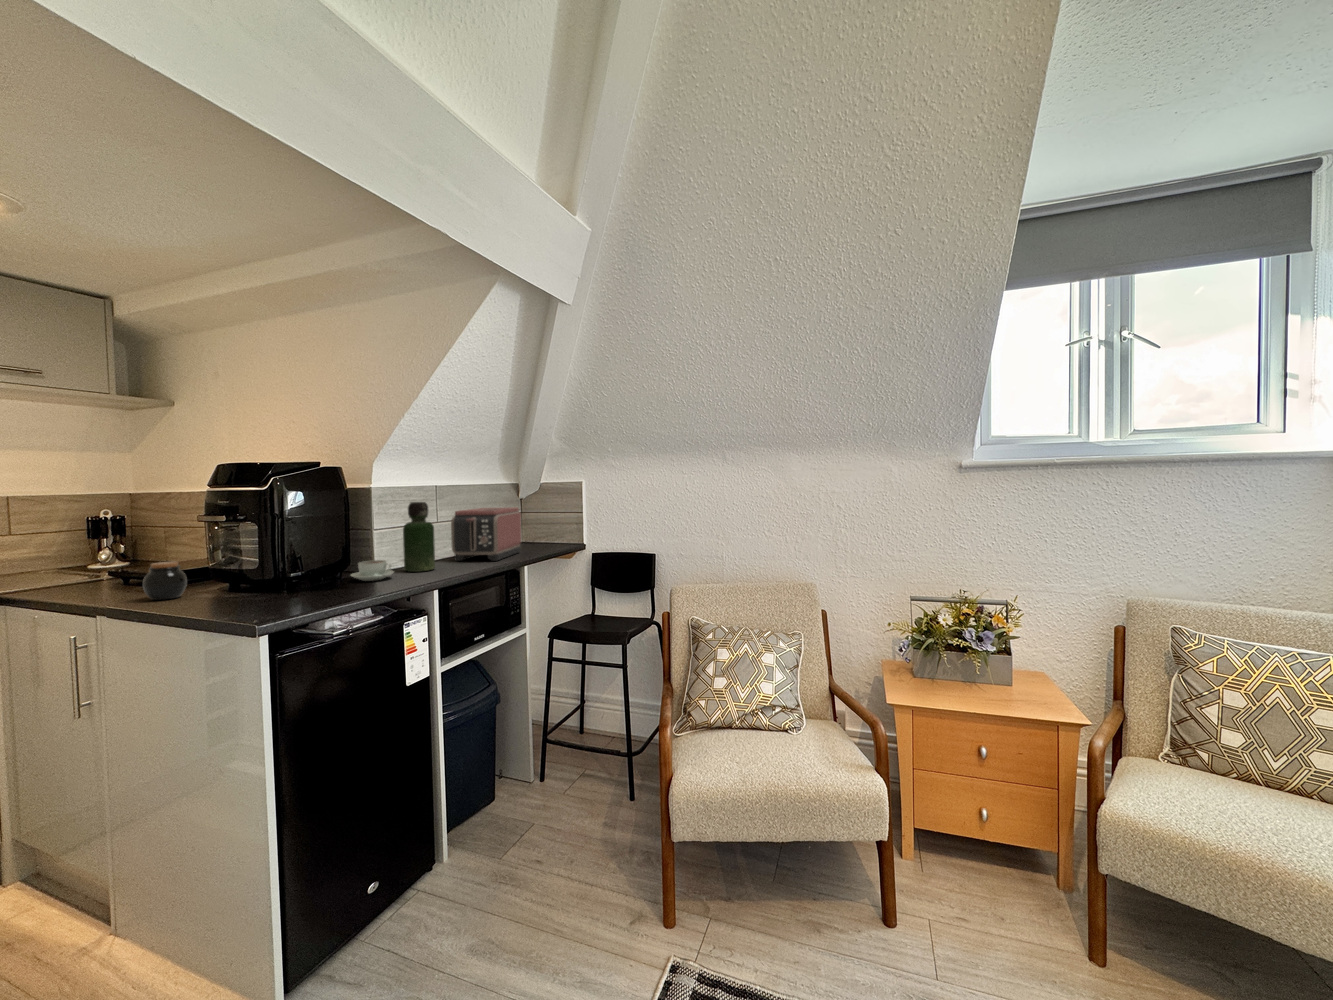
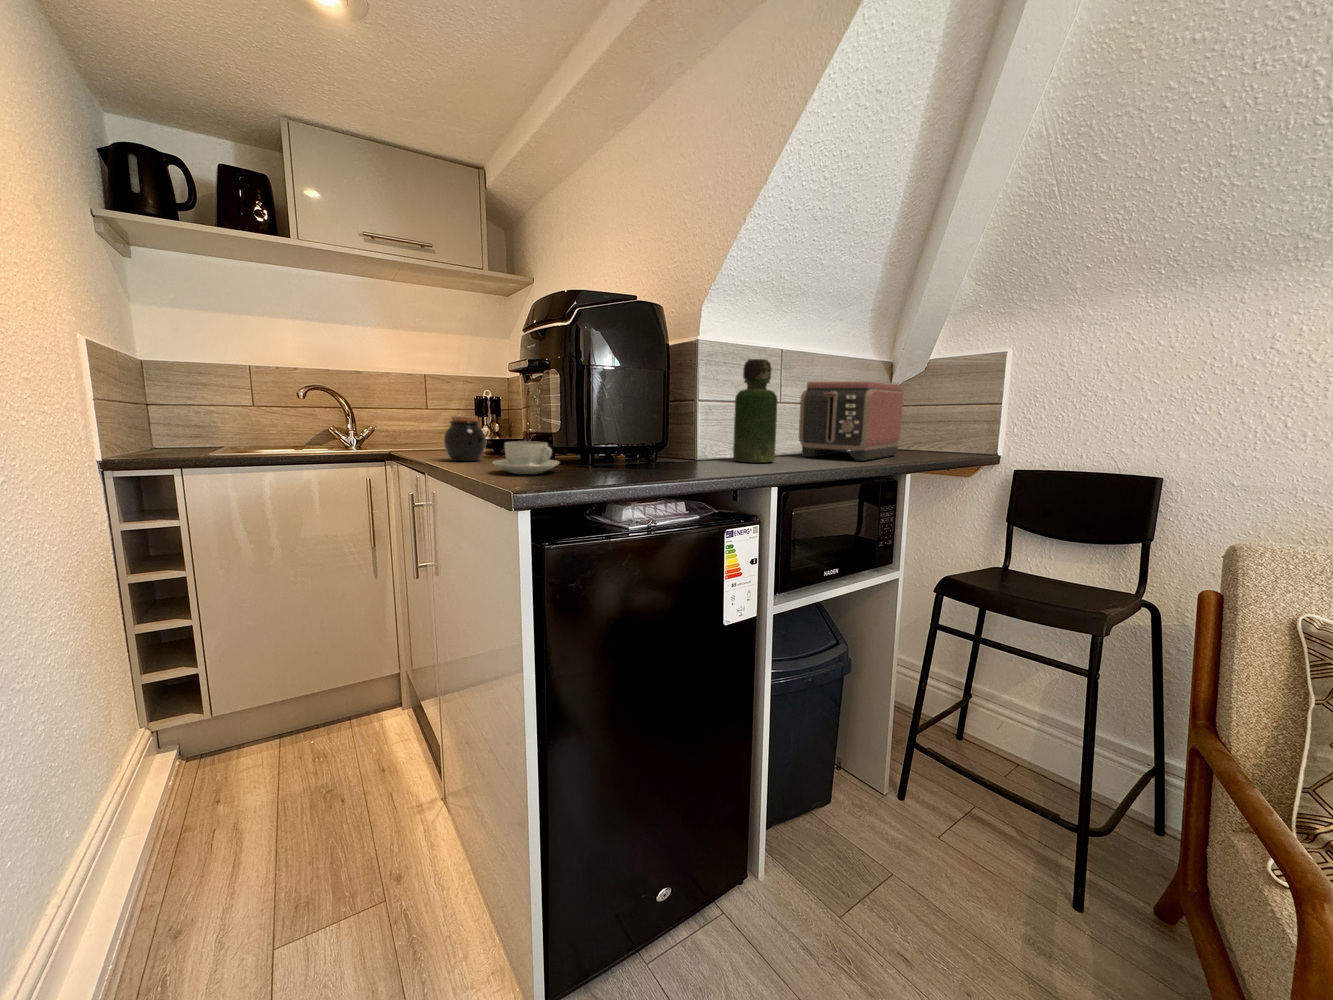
coffee cup: present [351,560,394,581] -> present [493,441,559,474]

